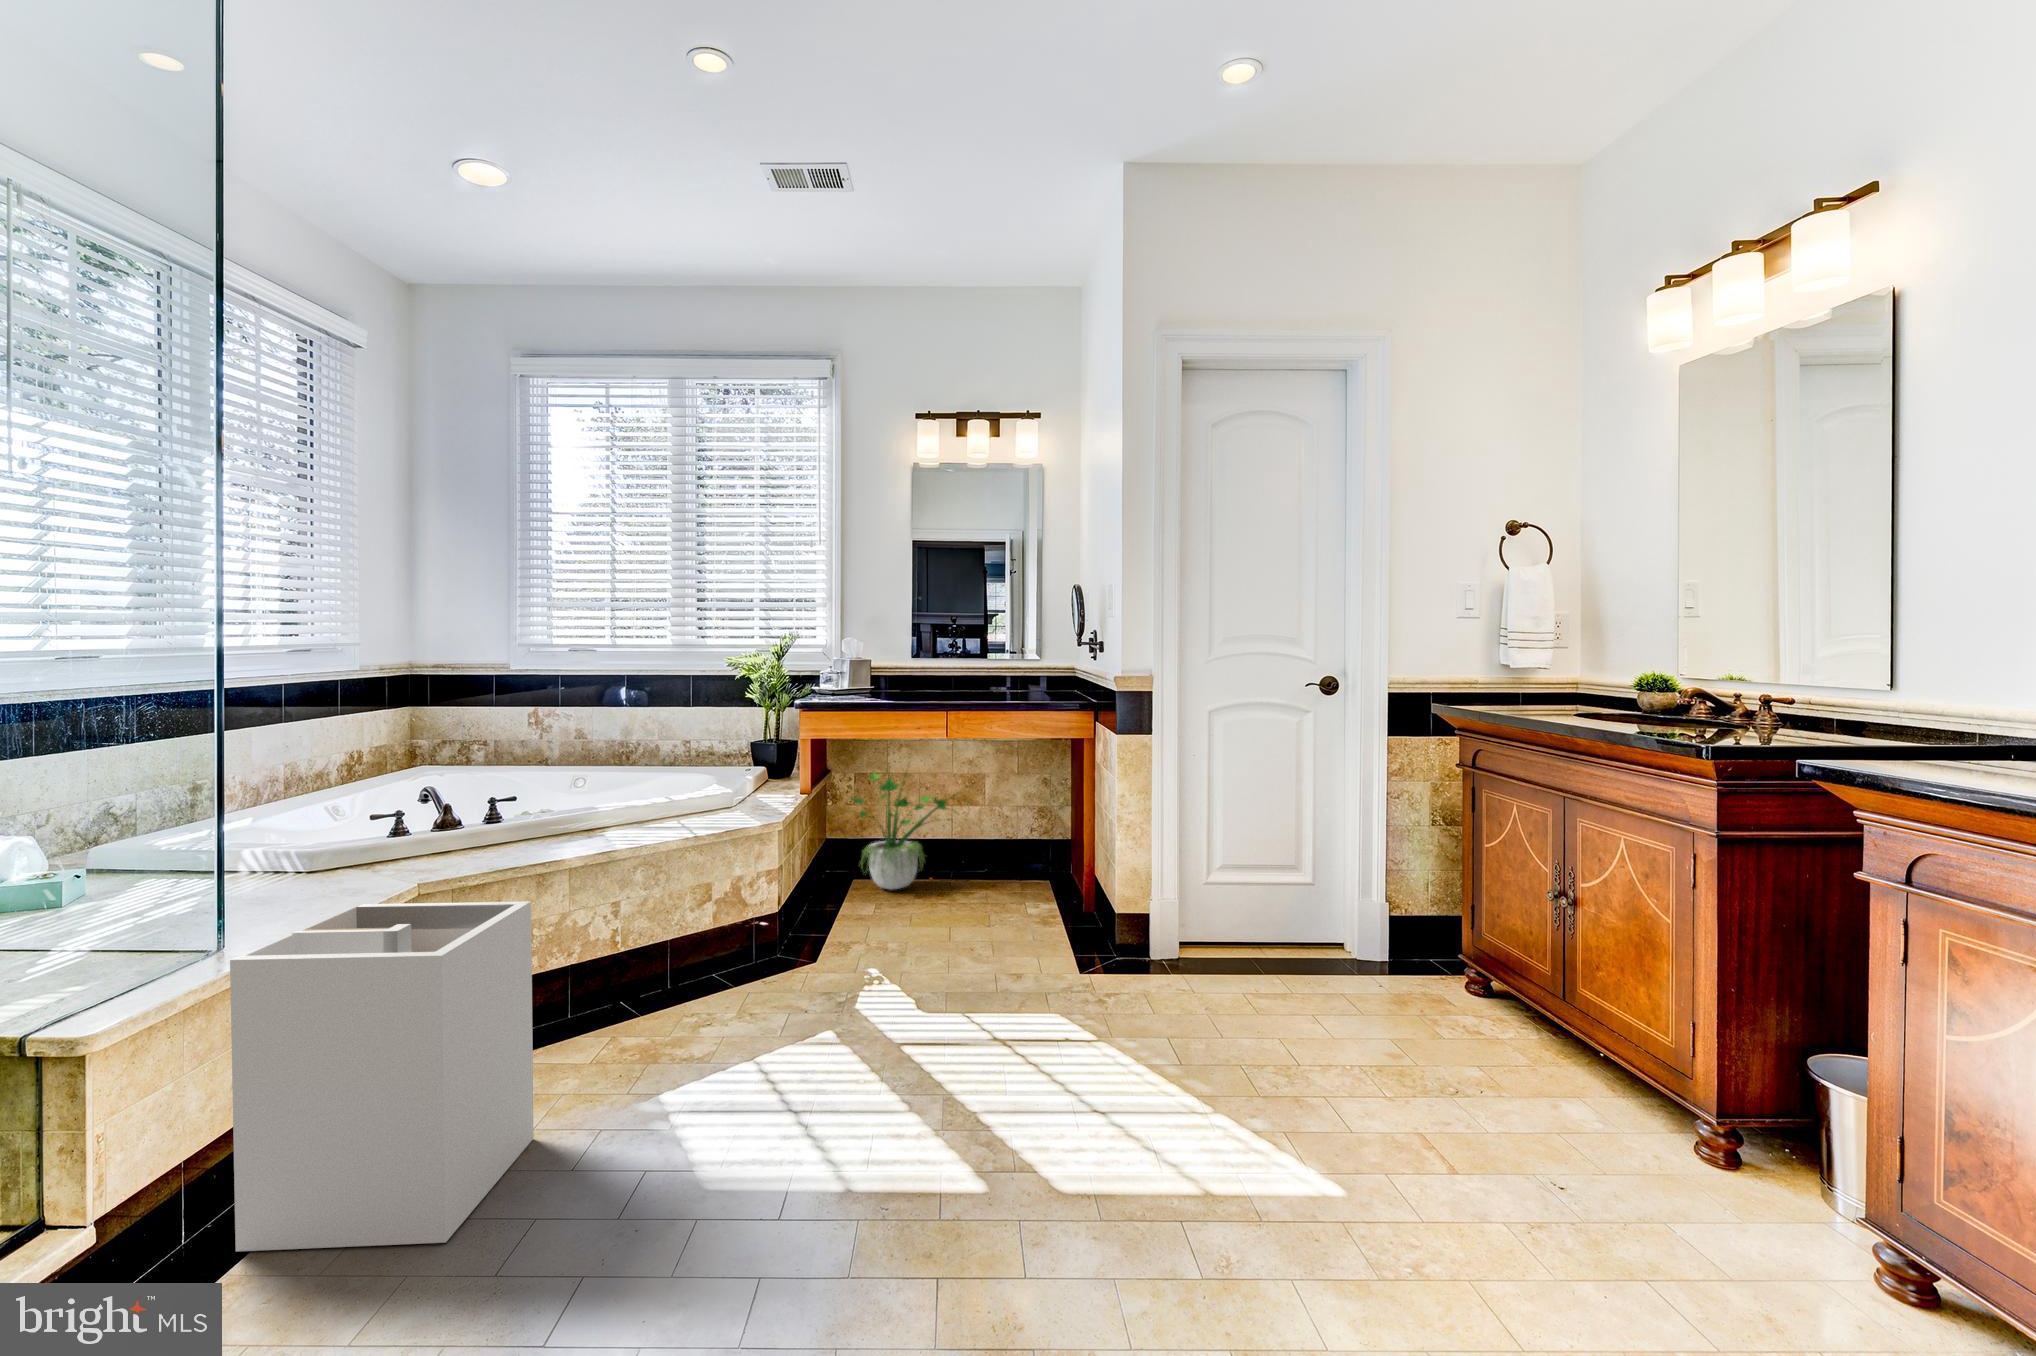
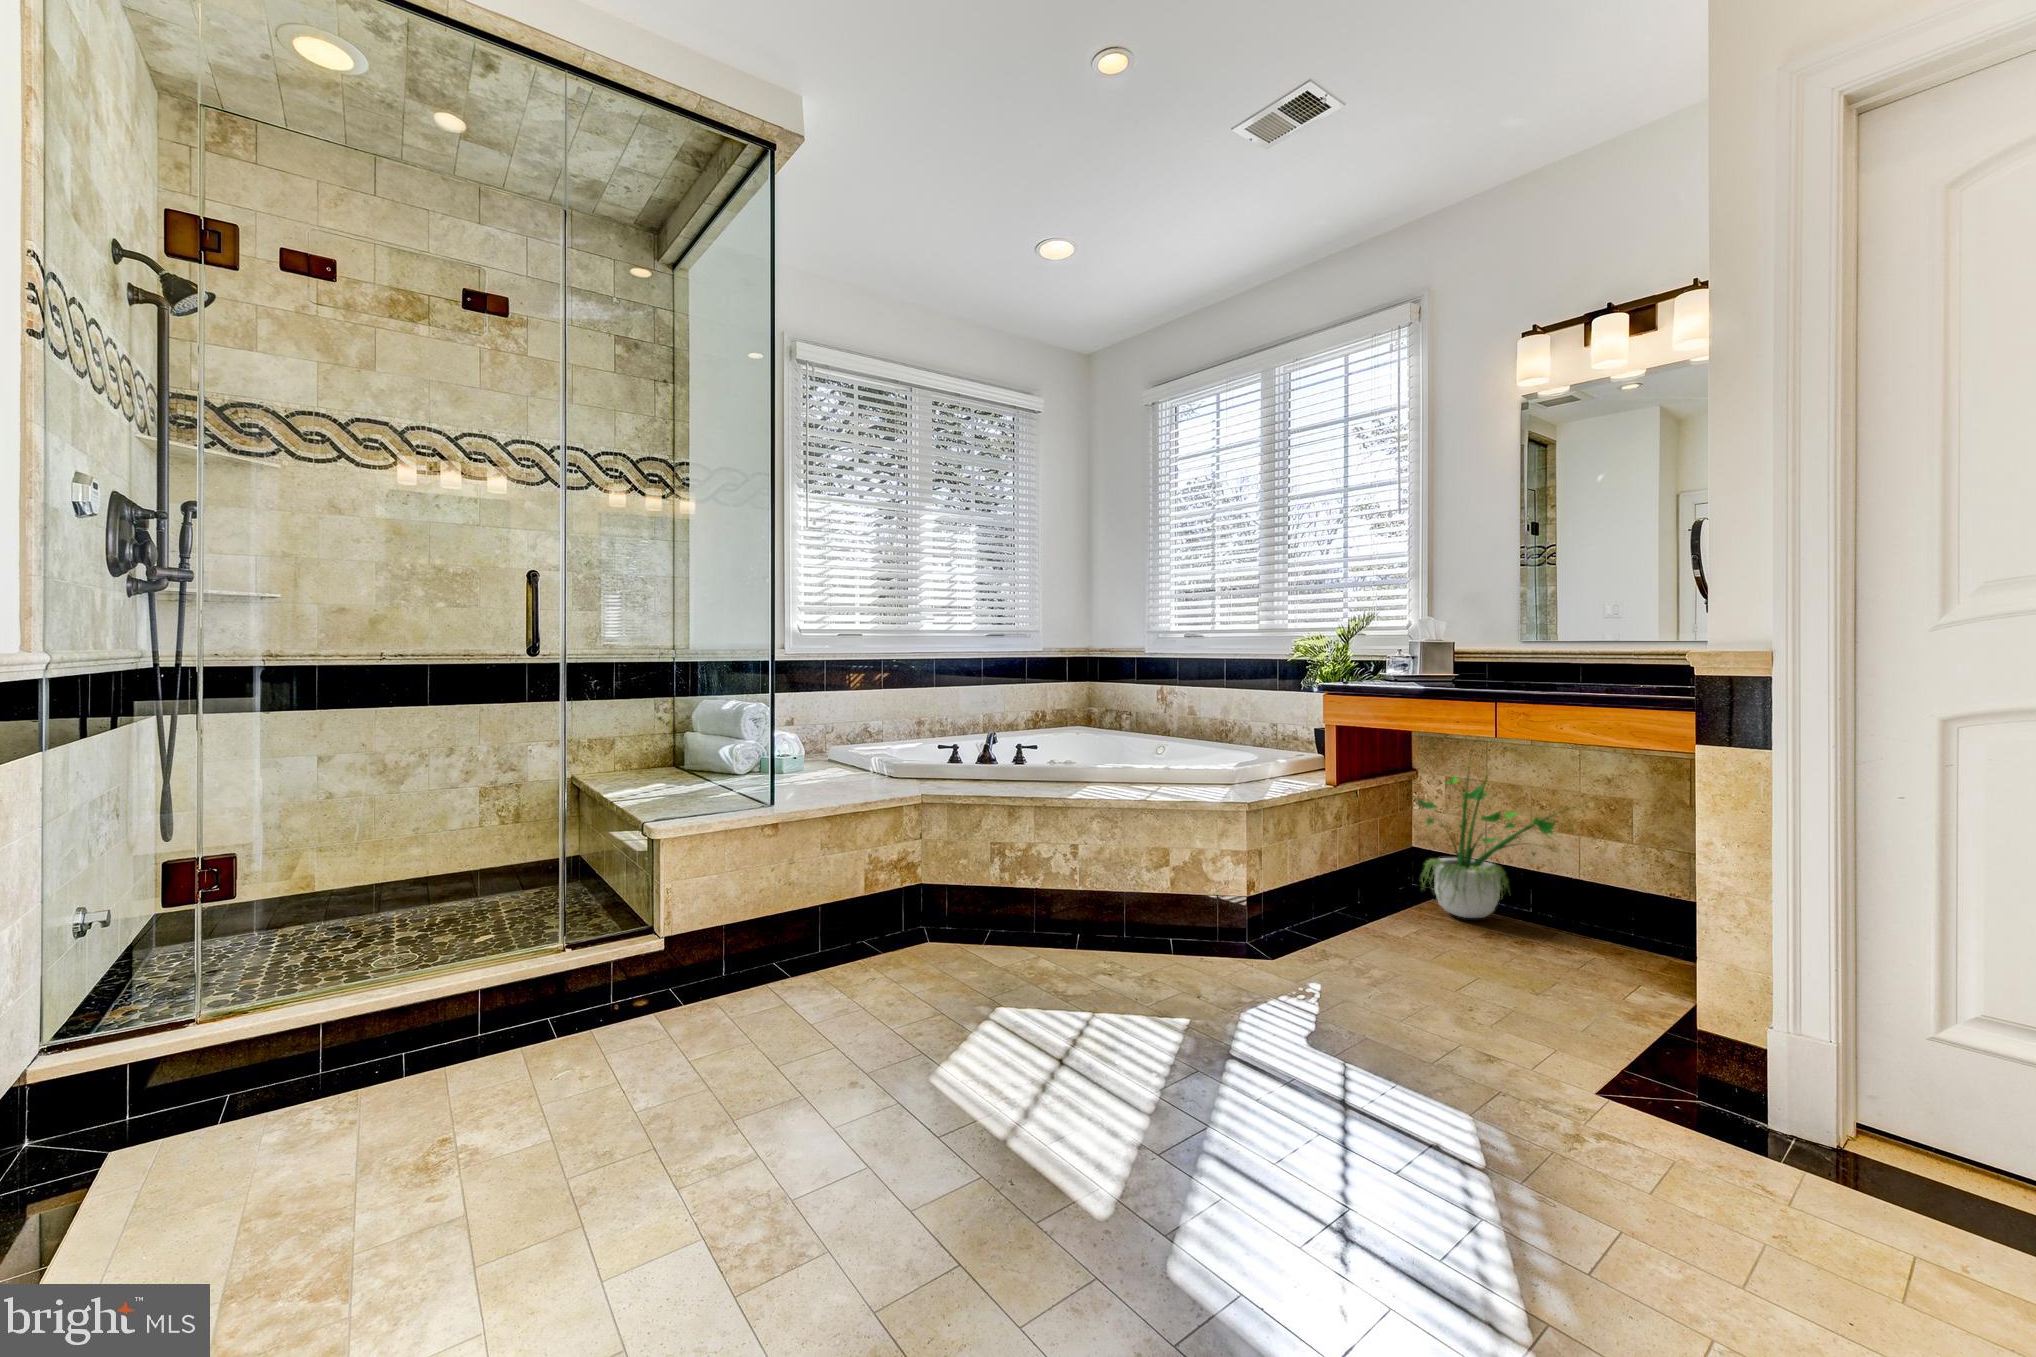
laundry hamper: present [230,901,534,1252] -> none [685,790,884,1049]

